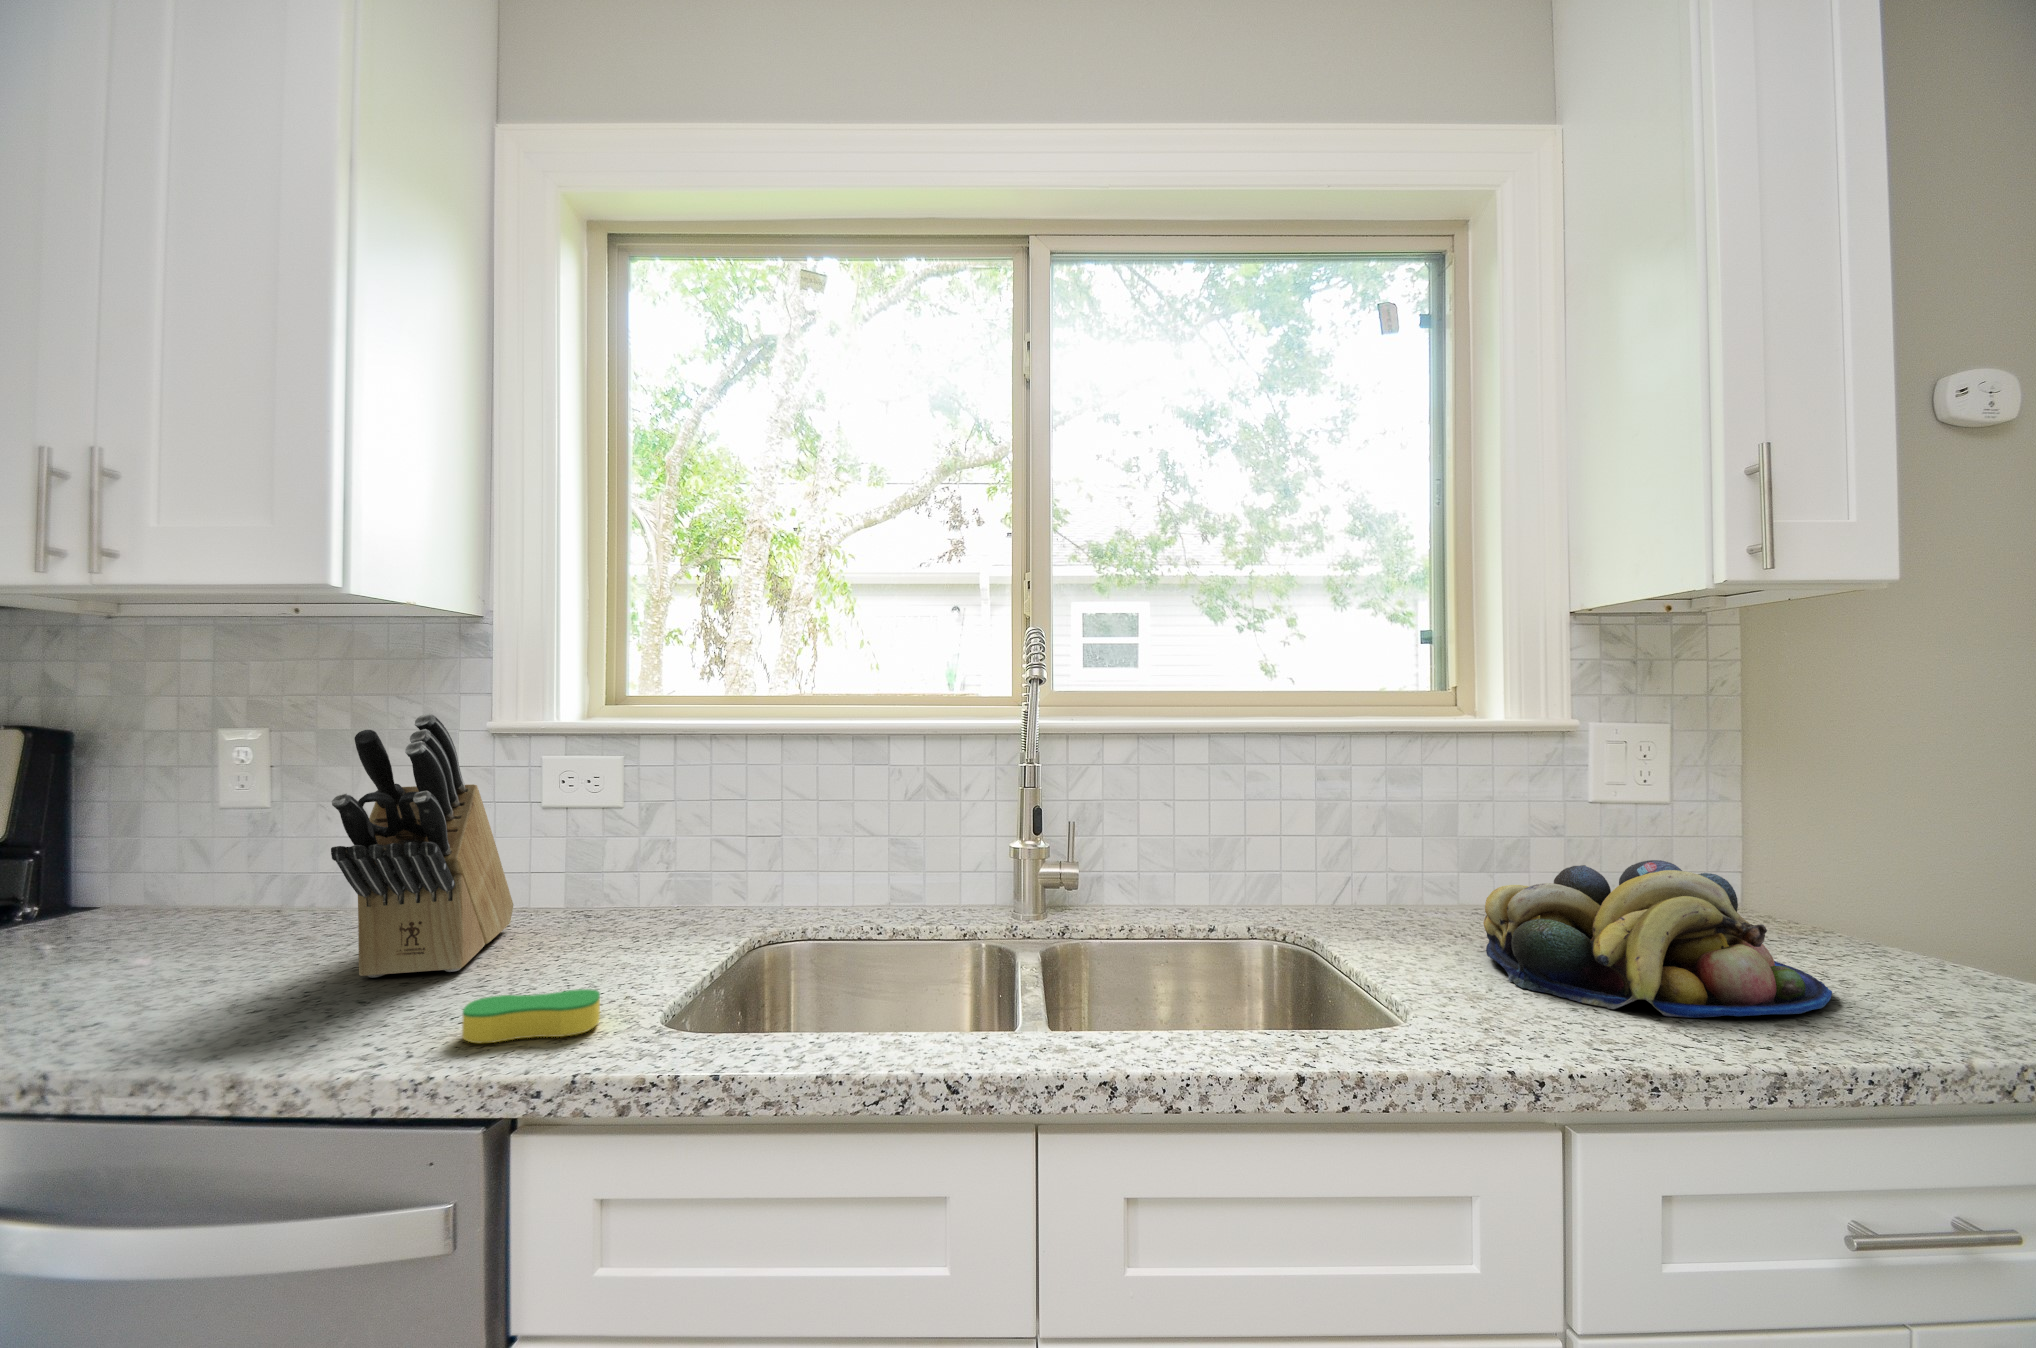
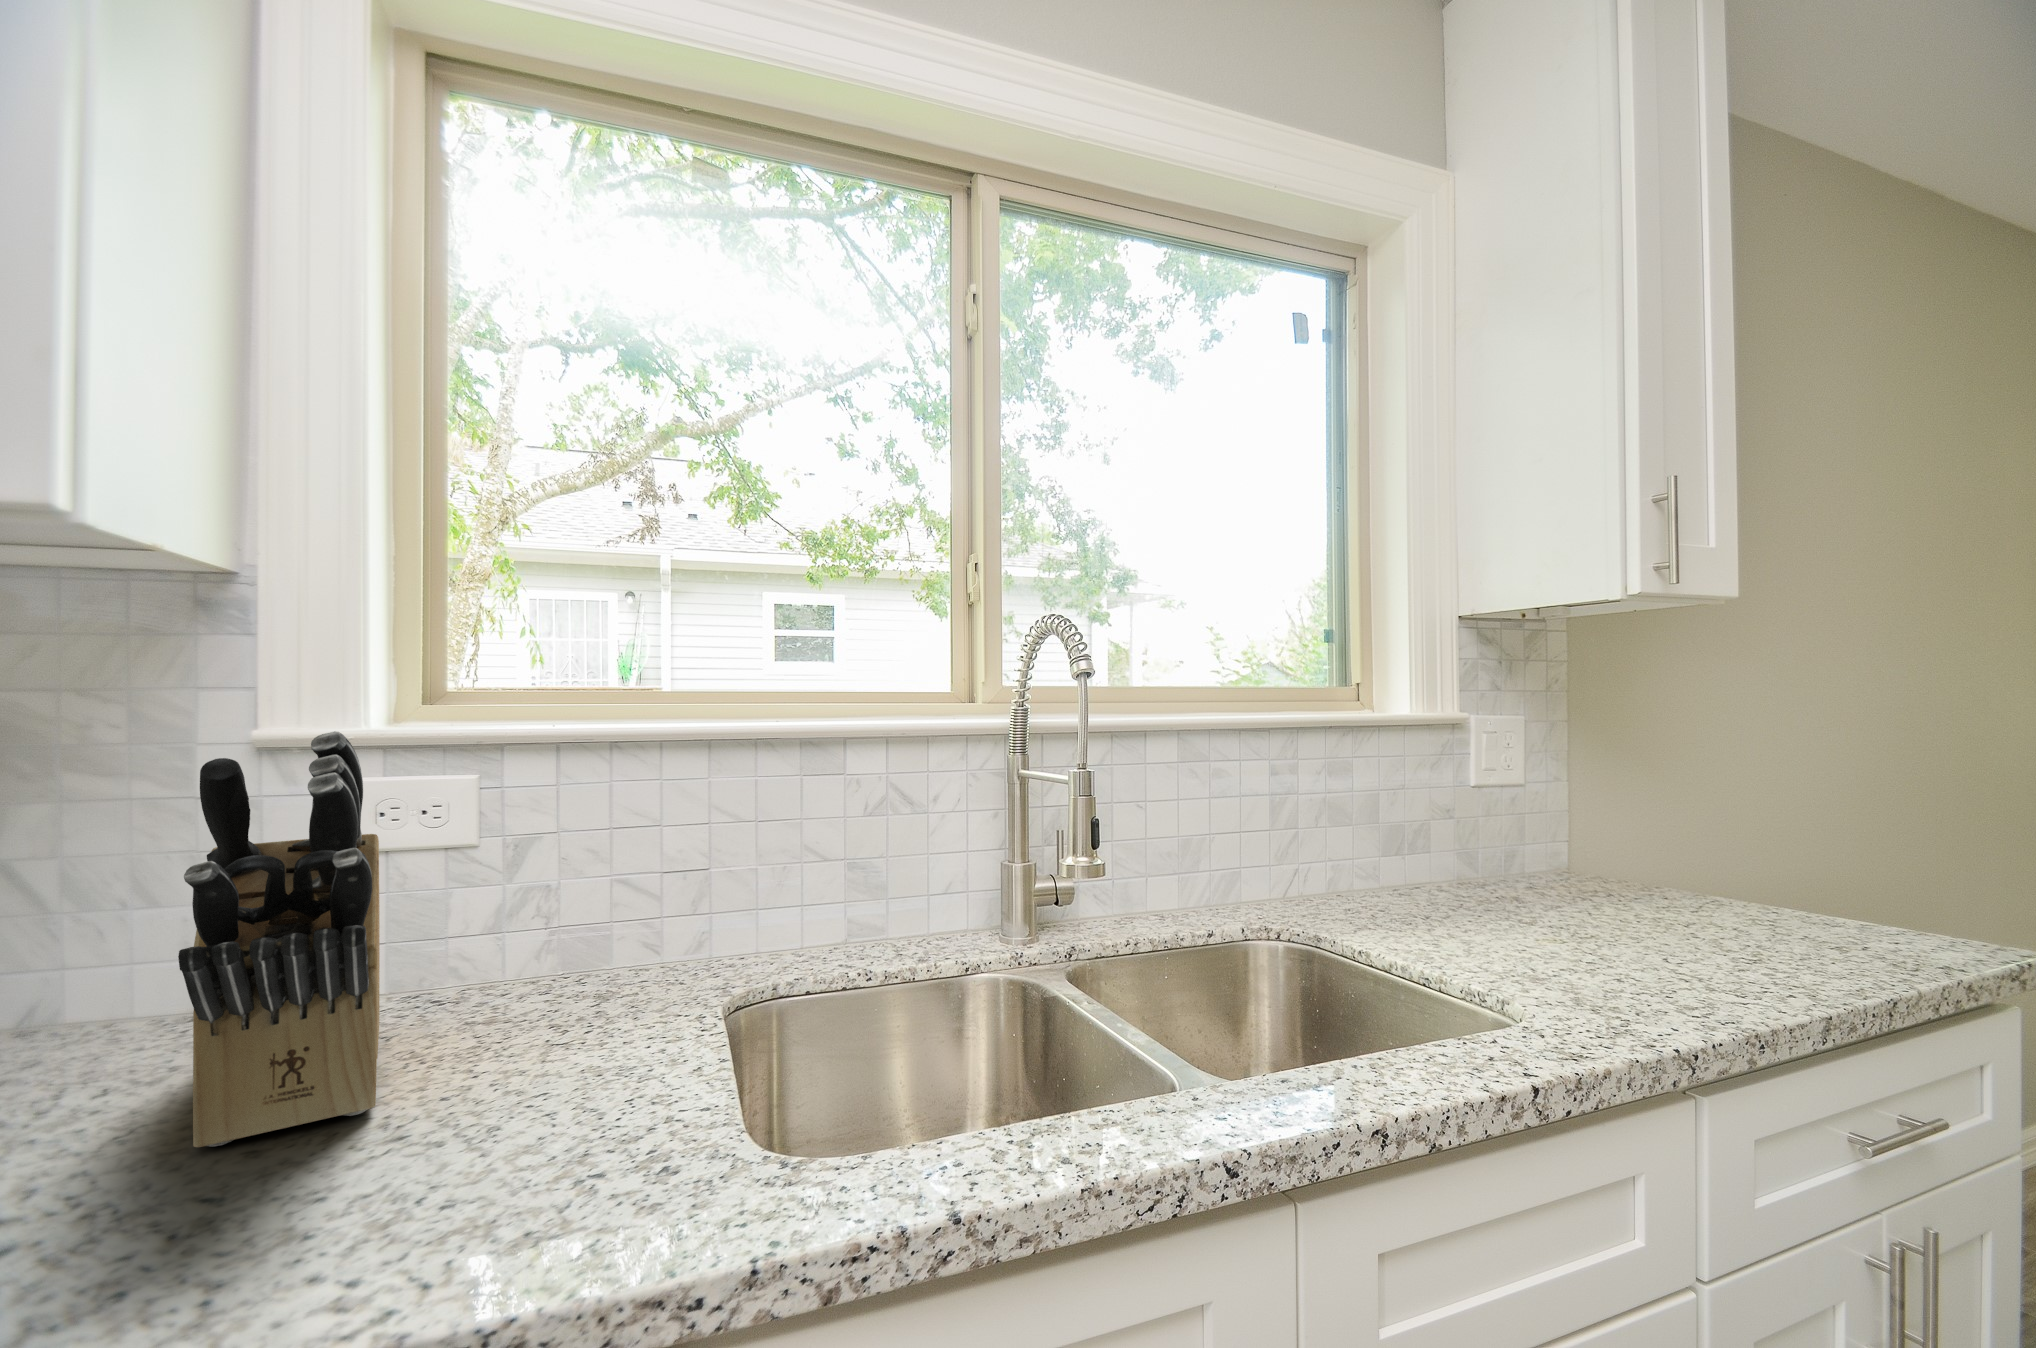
fruit bowl: present [1483,860,1832,1017] -> none [1452,839,1760,976]
sponge: present [462,989,600,1043] -> none [501,1115,703,1237]

